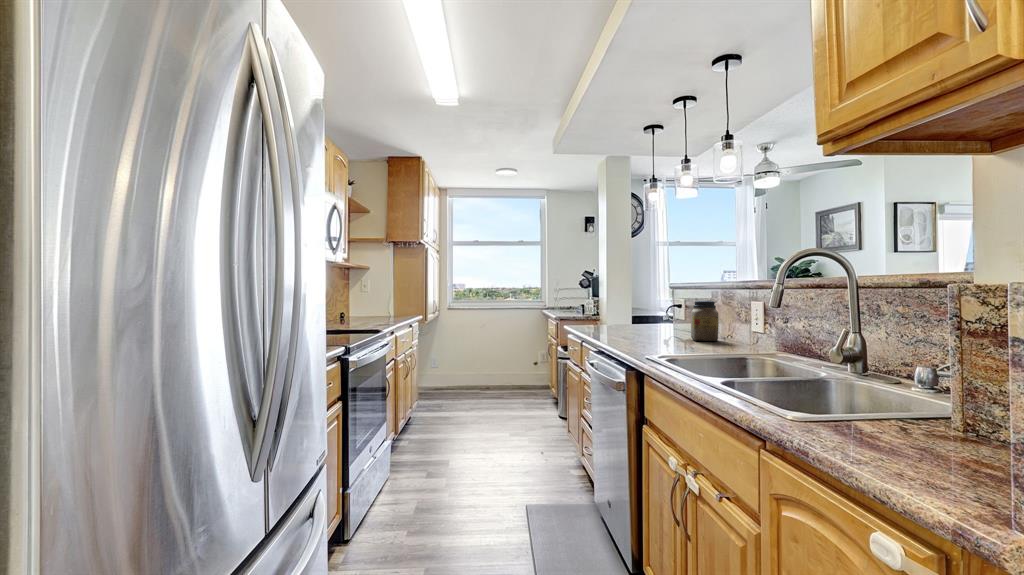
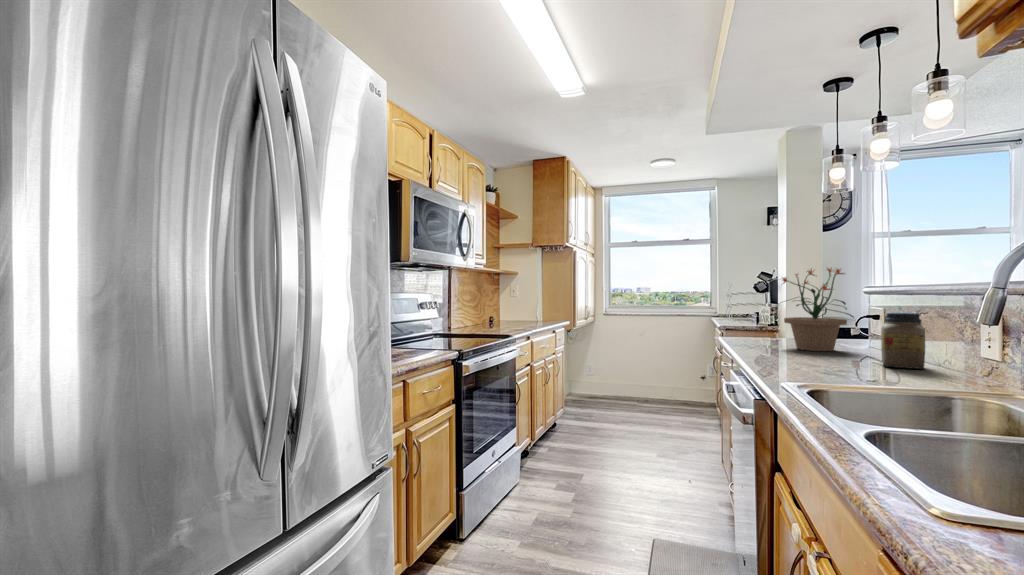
potted plant: none [612,267,667,333] -> present [778,268,854,351]

